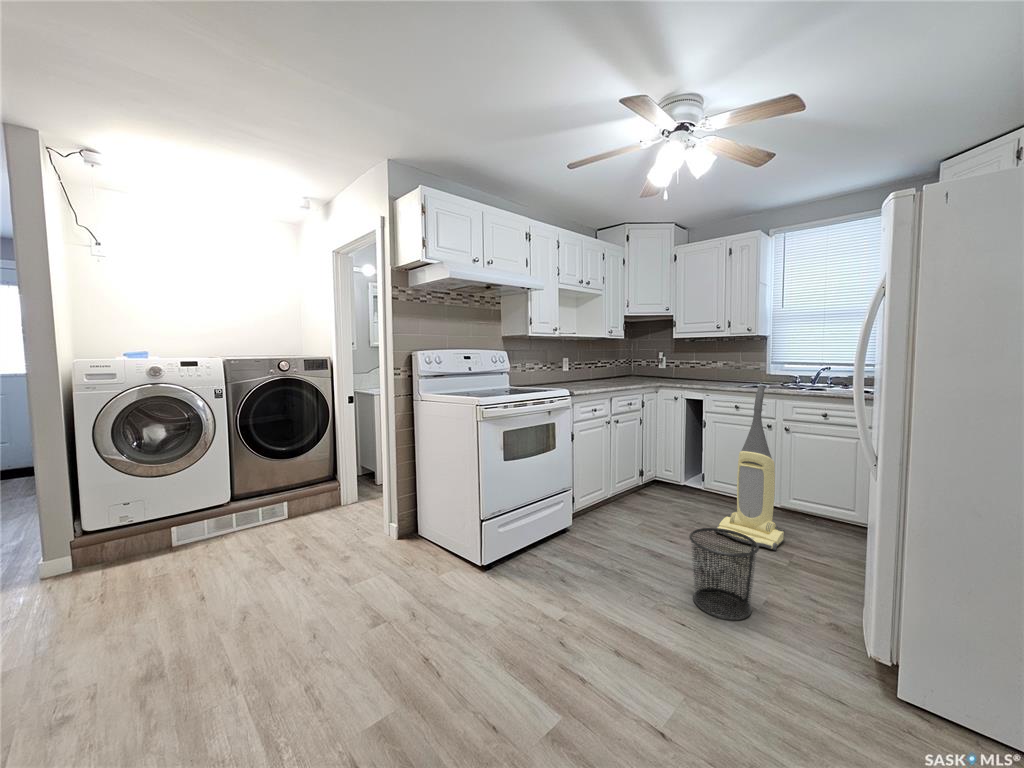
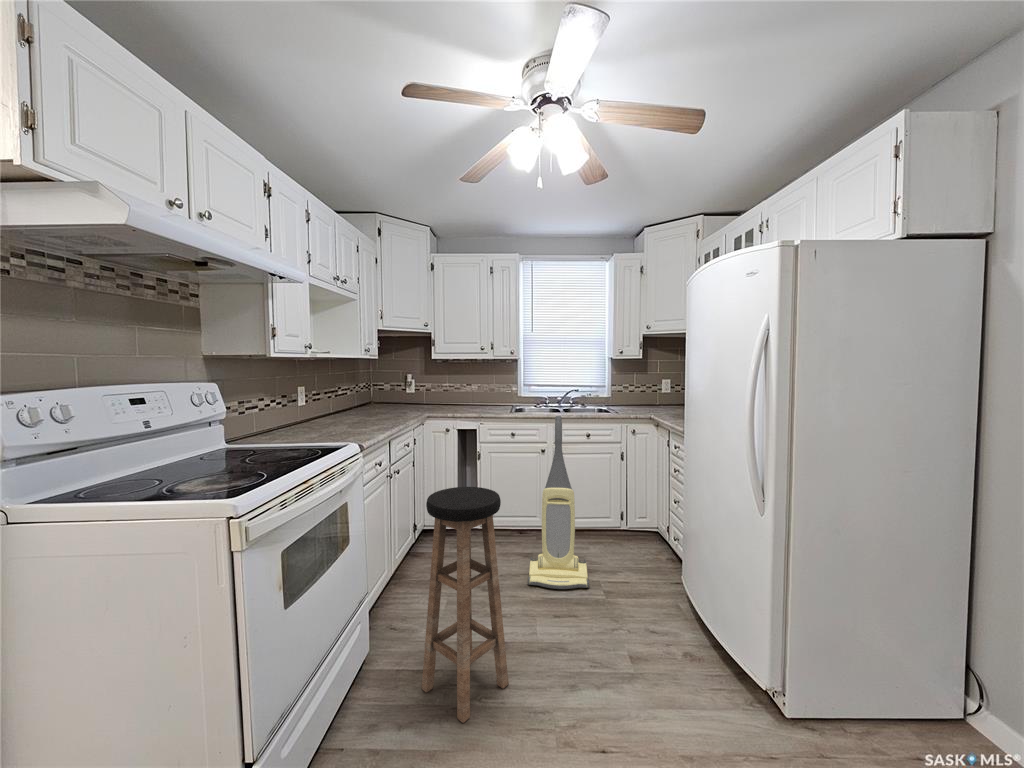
bar stool: none [592,424,648,572] -> present [422,487,509,723]
waste bin: present [689,528,759,620] -> none [573,598,652,722]

